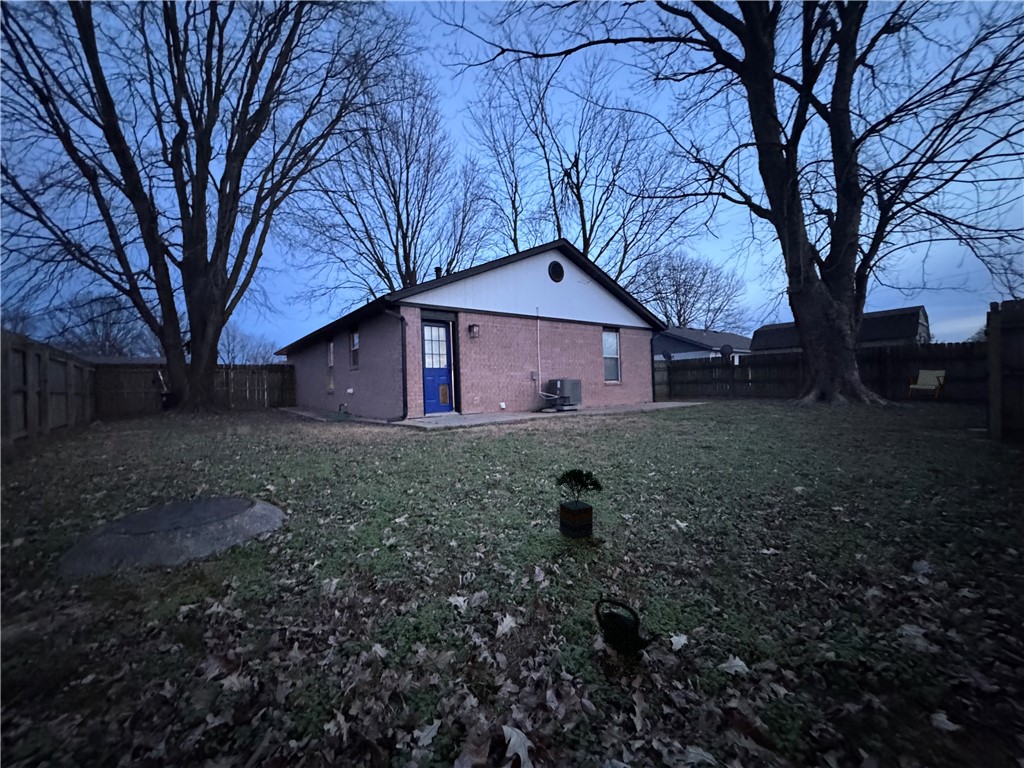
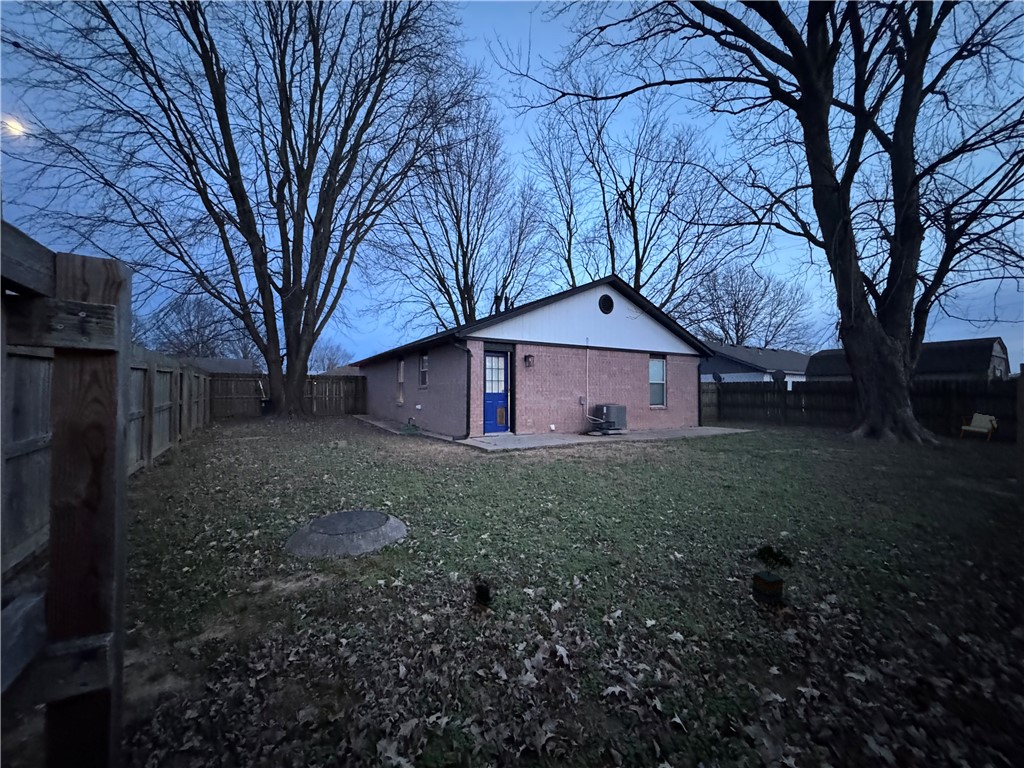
potted tree: present [555,469,603,539] -> present [750,546,794,604]
watering can: present [595,599,664,656] -> present [474,577,494,605]

